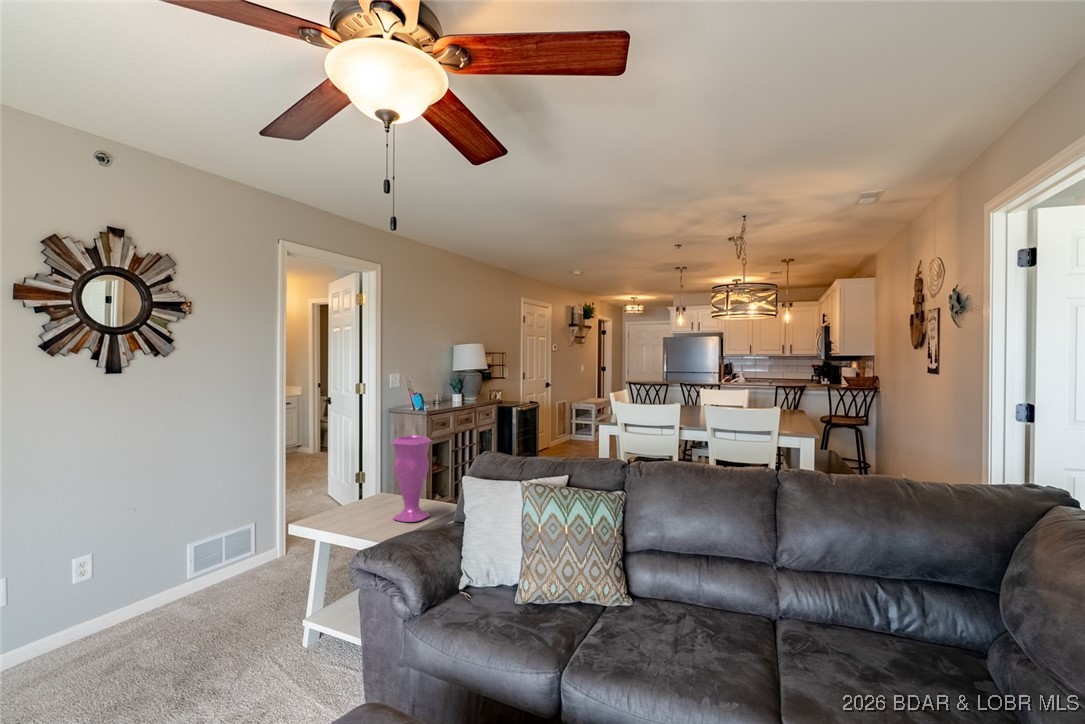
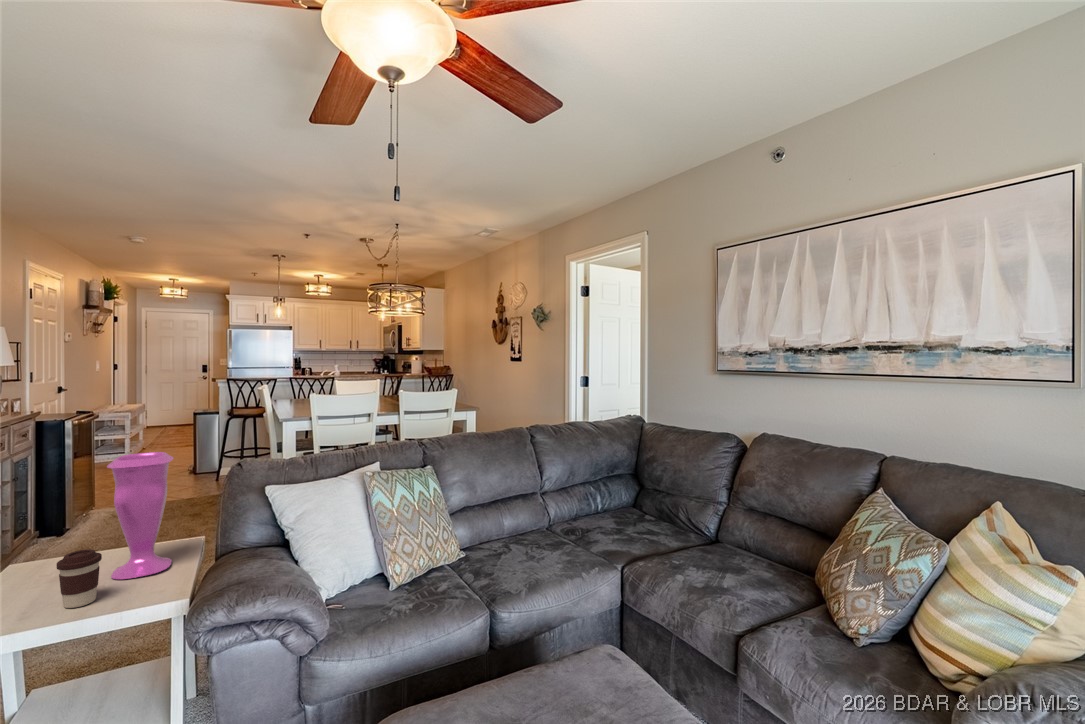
coffee cup: none [350,493,373,528] -> present [56,549,102,608]

